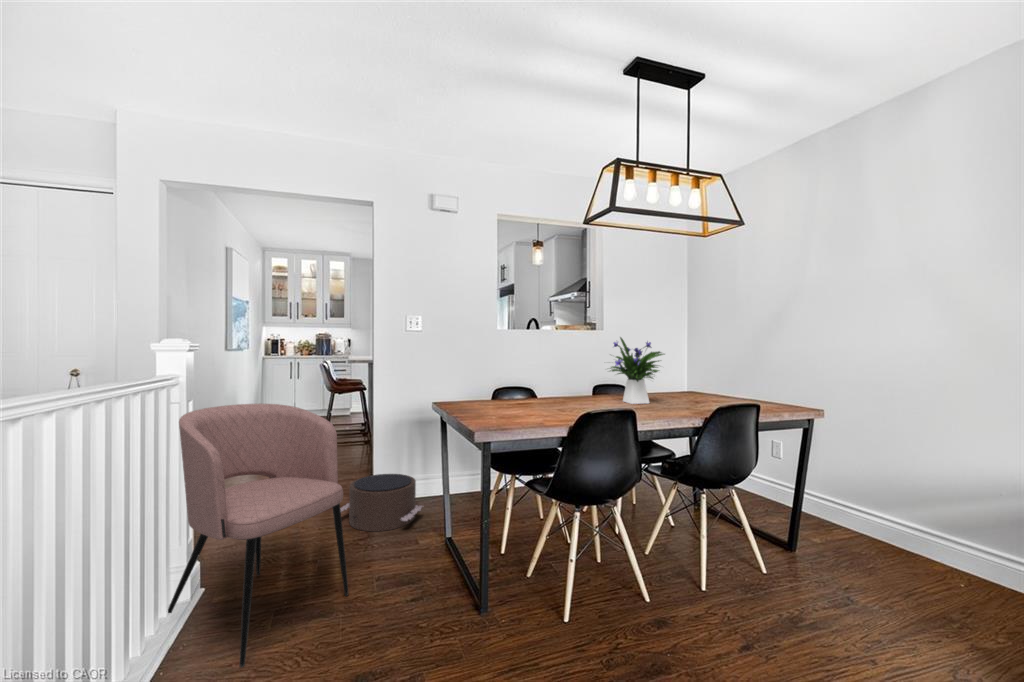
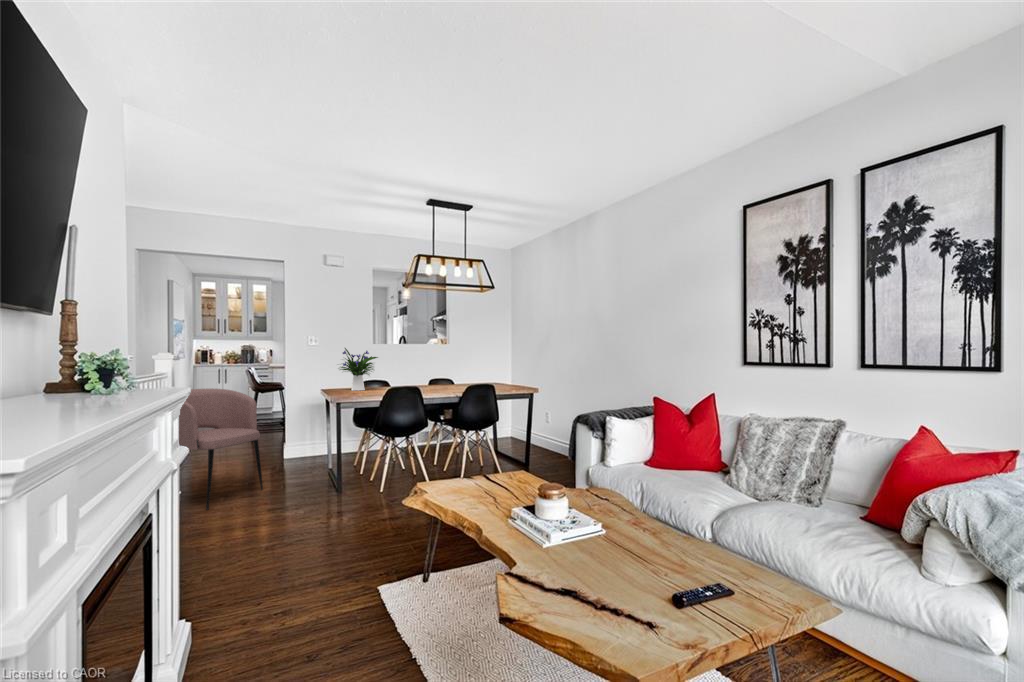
flower arrangement: present [610,337,664,404] -> present [340,348,378,391]
pouf: present [340,474,423,531] -> none [255,438,315,469]

